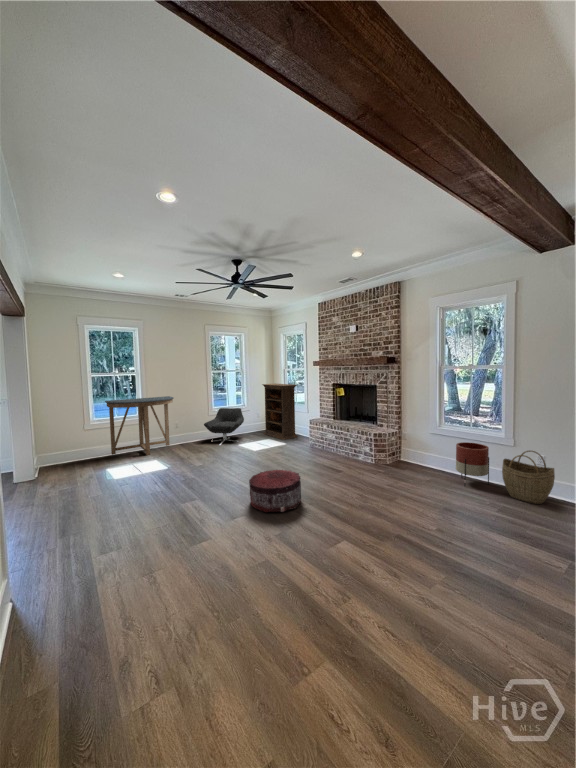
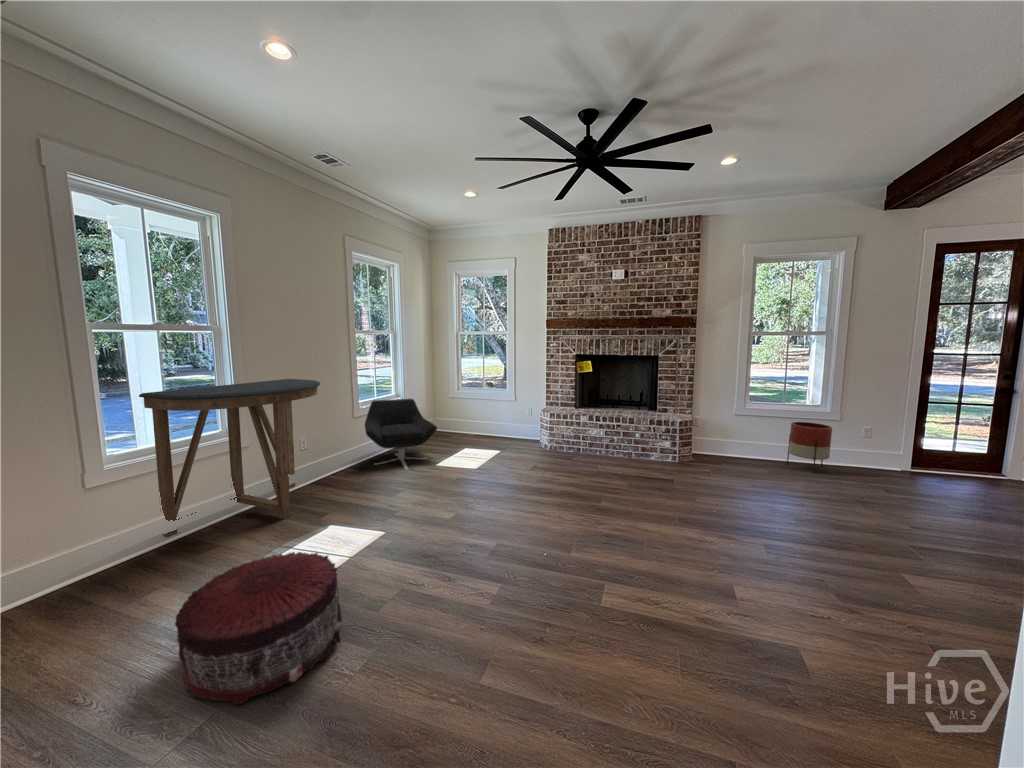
bookcase: present [262,384,298,440] -> none [440,355,508,446]
woven basket: present [502,451,555,504] -> none [848,424,910,480]
pouf: present [249,470,301,512] -> present [175,552,342,704]

